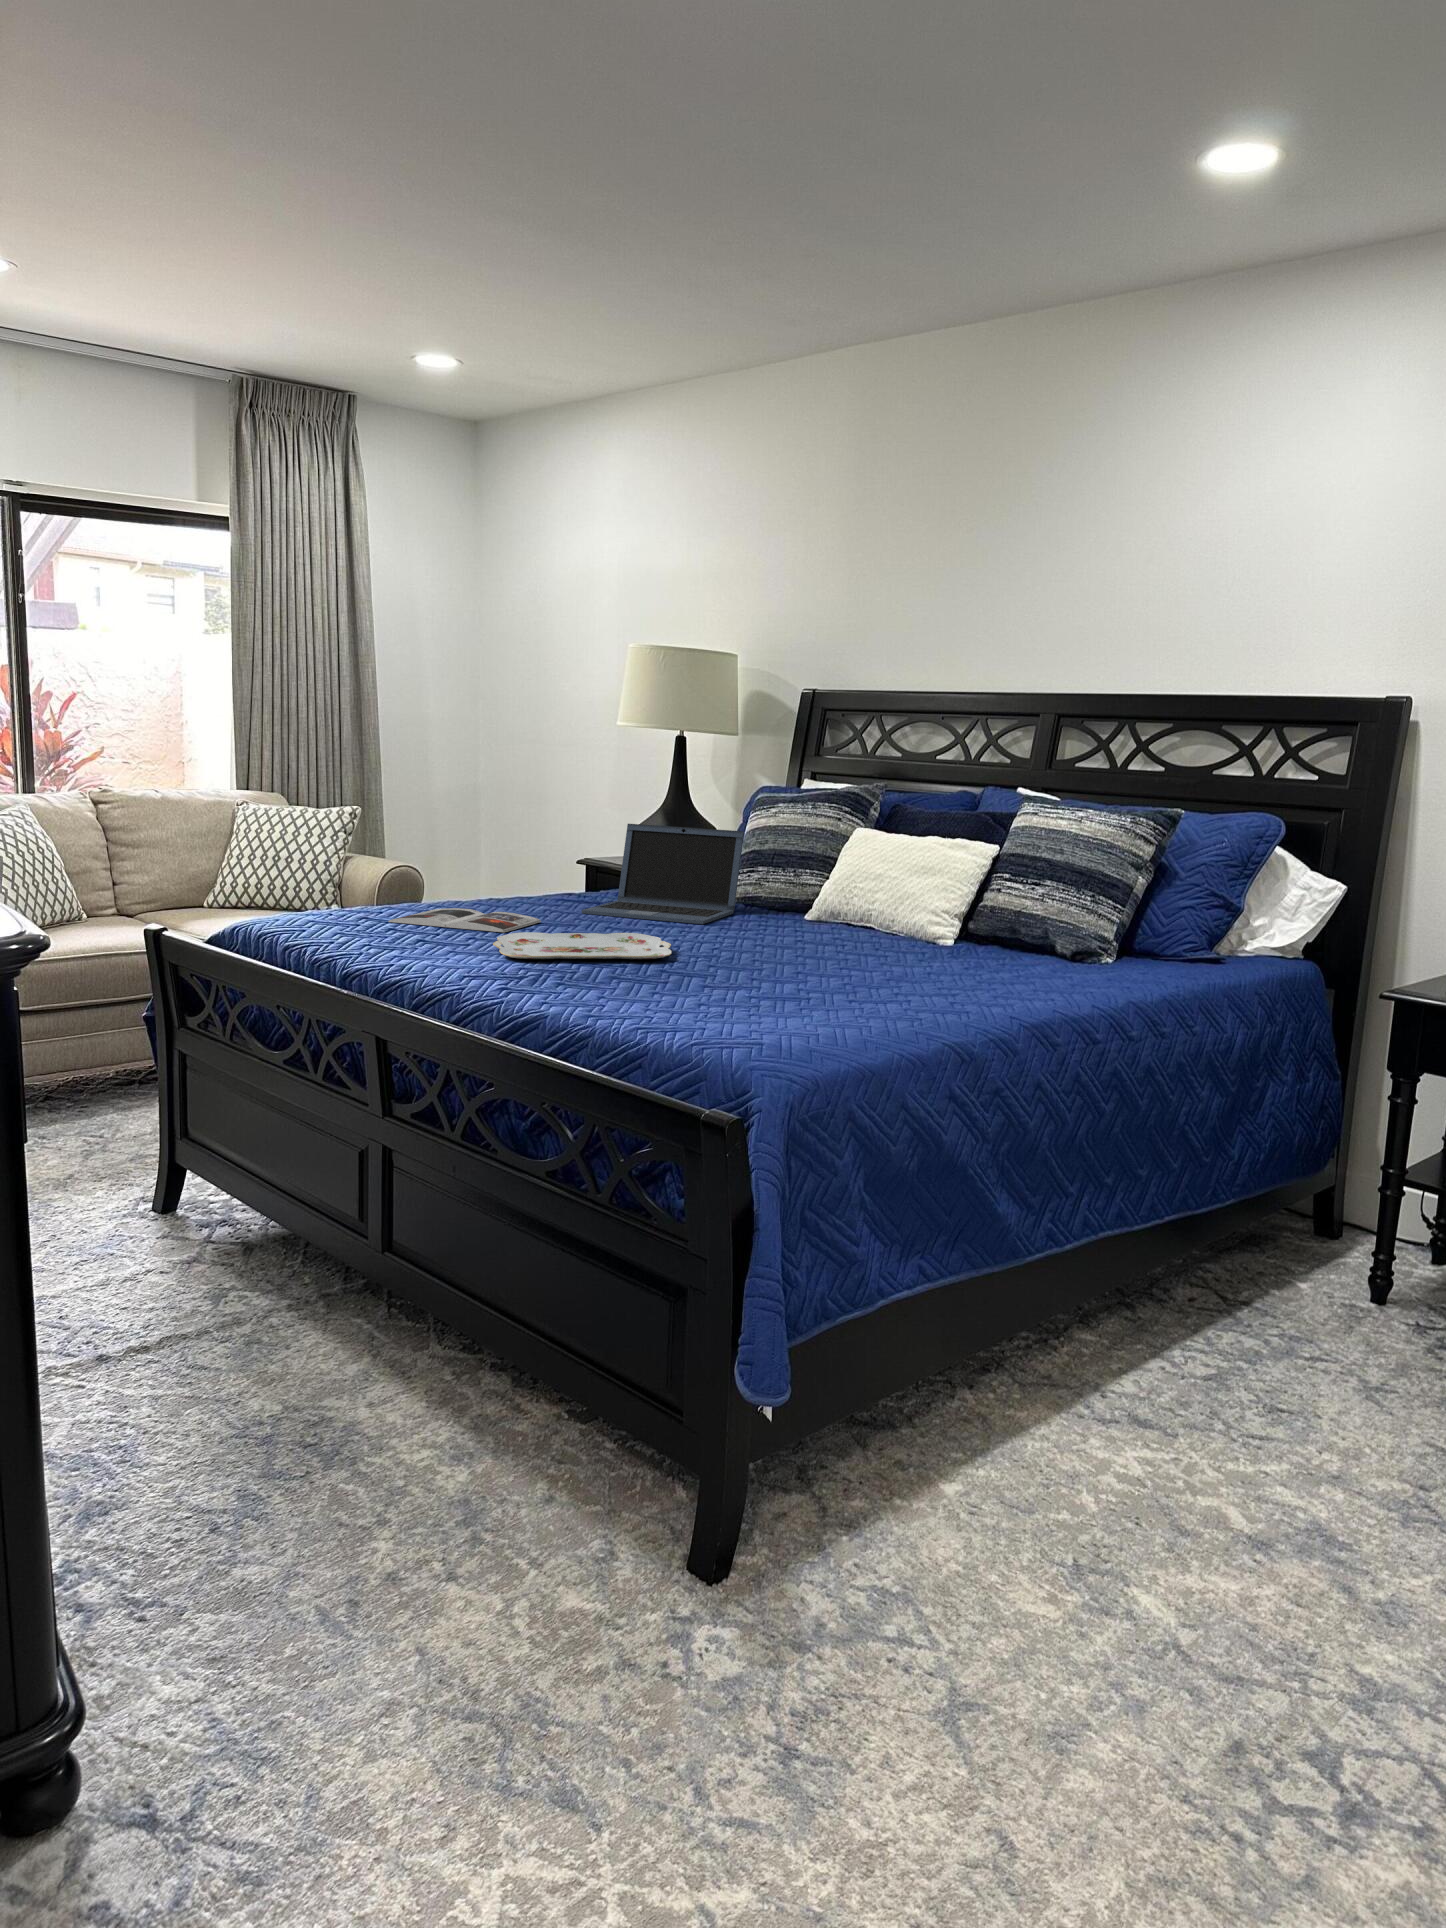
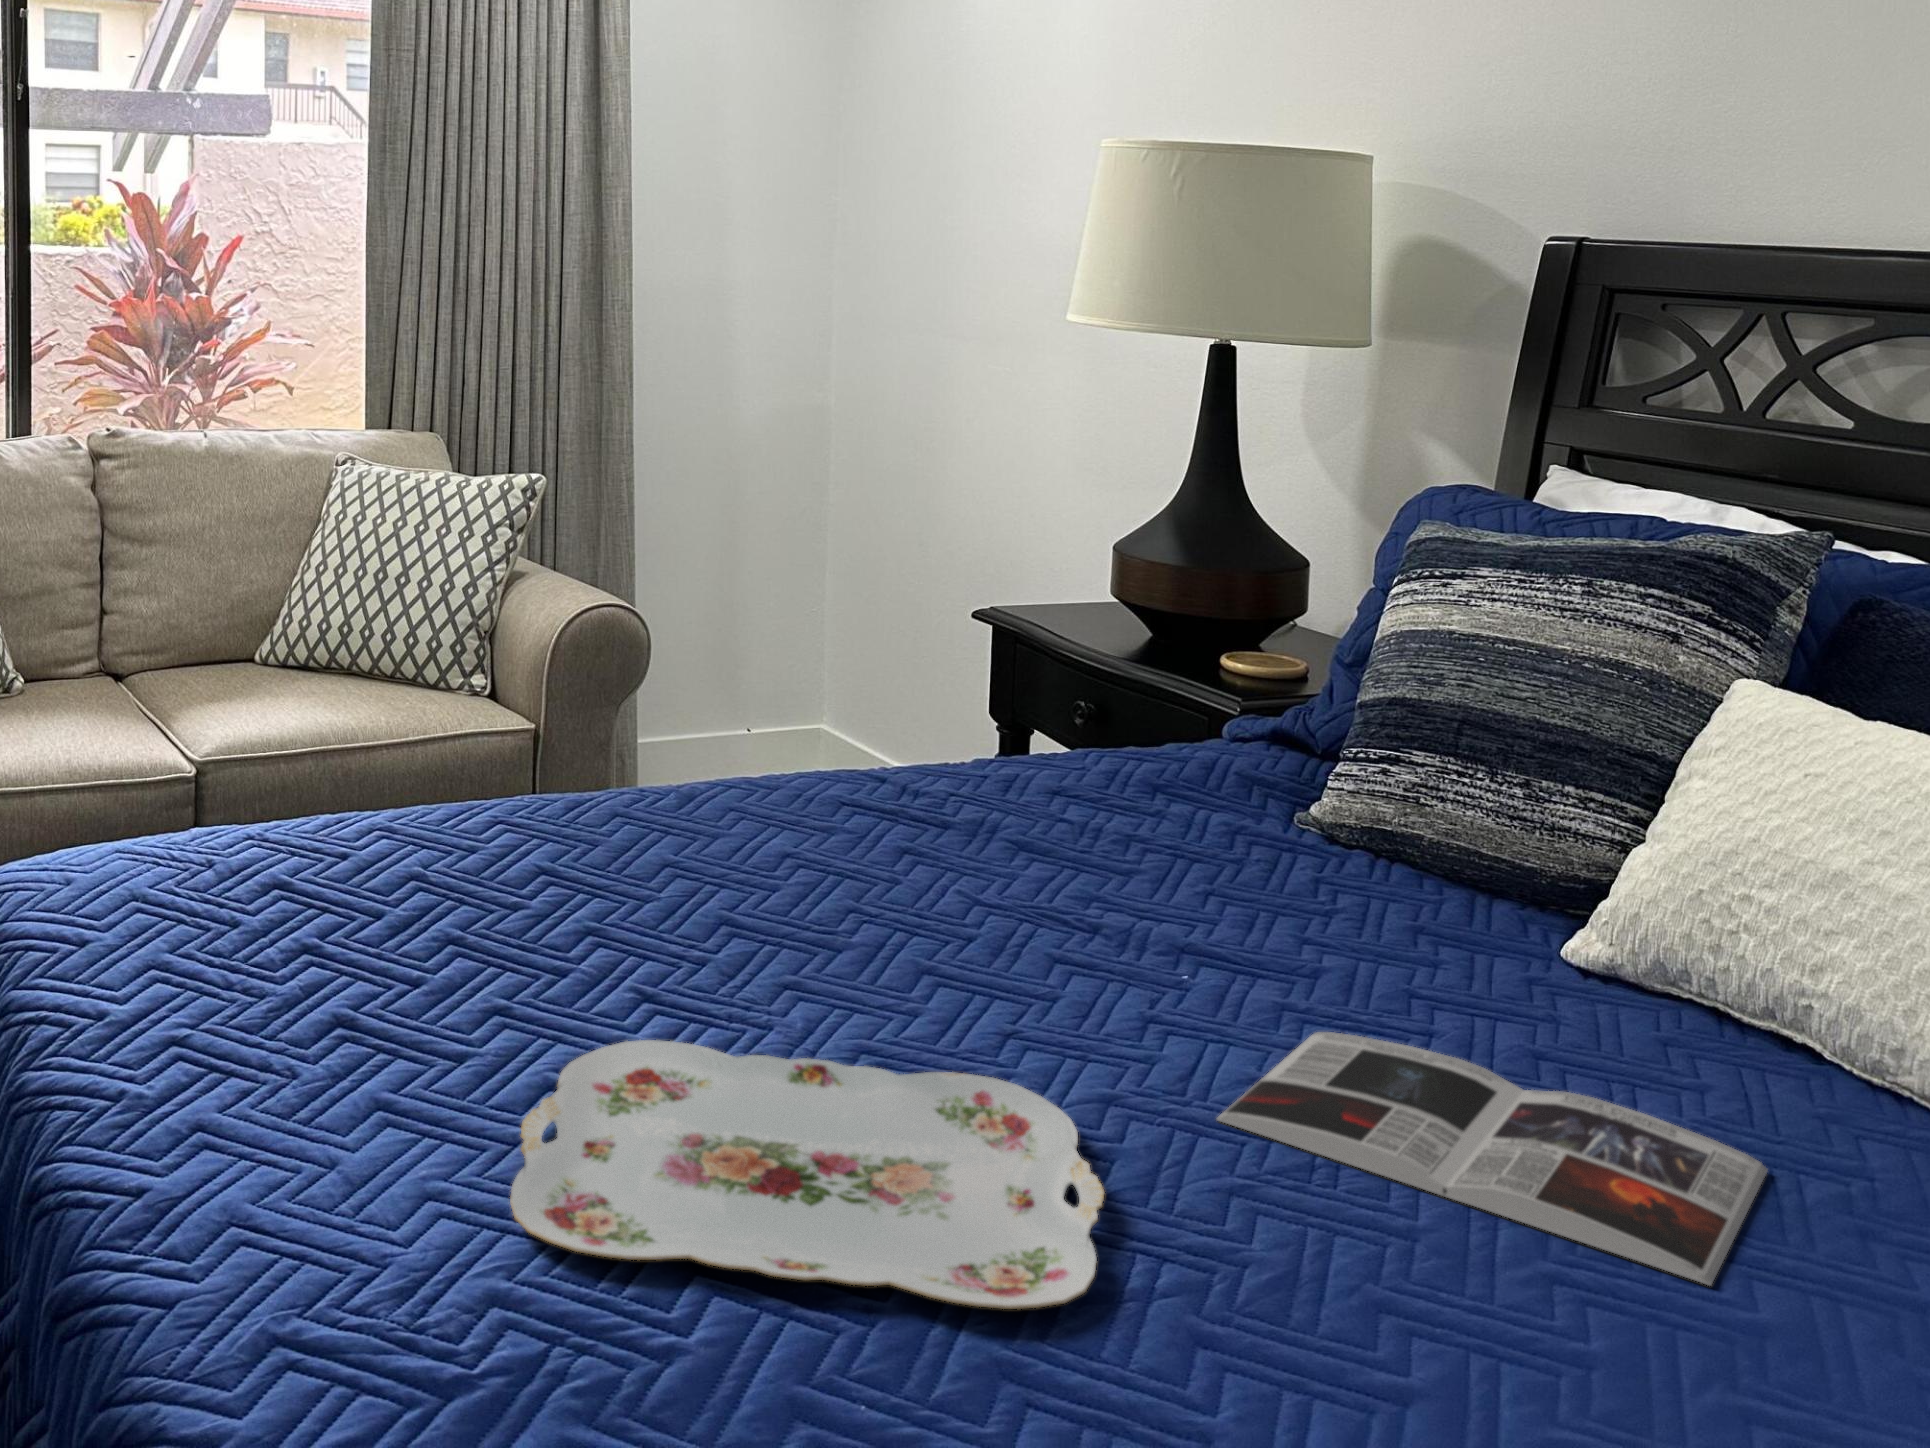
laptop: present [582,824,744,924] -> none [894,623,1379,992]
magazine: present [388,908,541,932] -> present [1217,1032,1767,1285]

